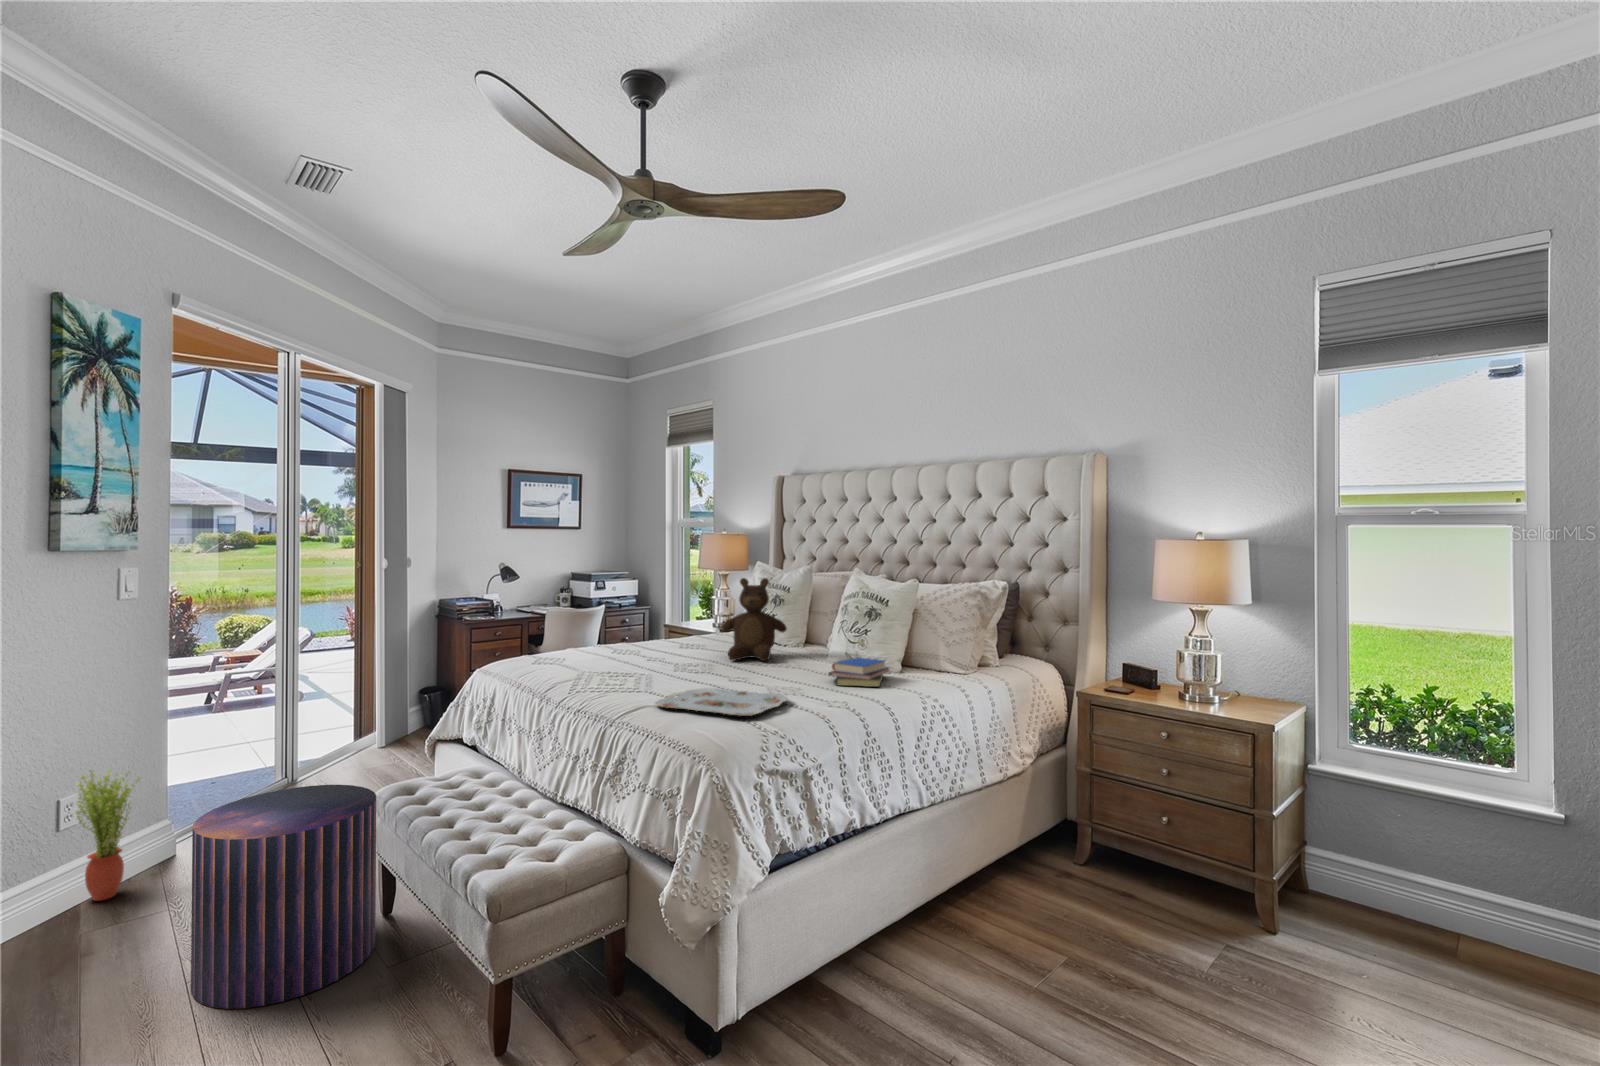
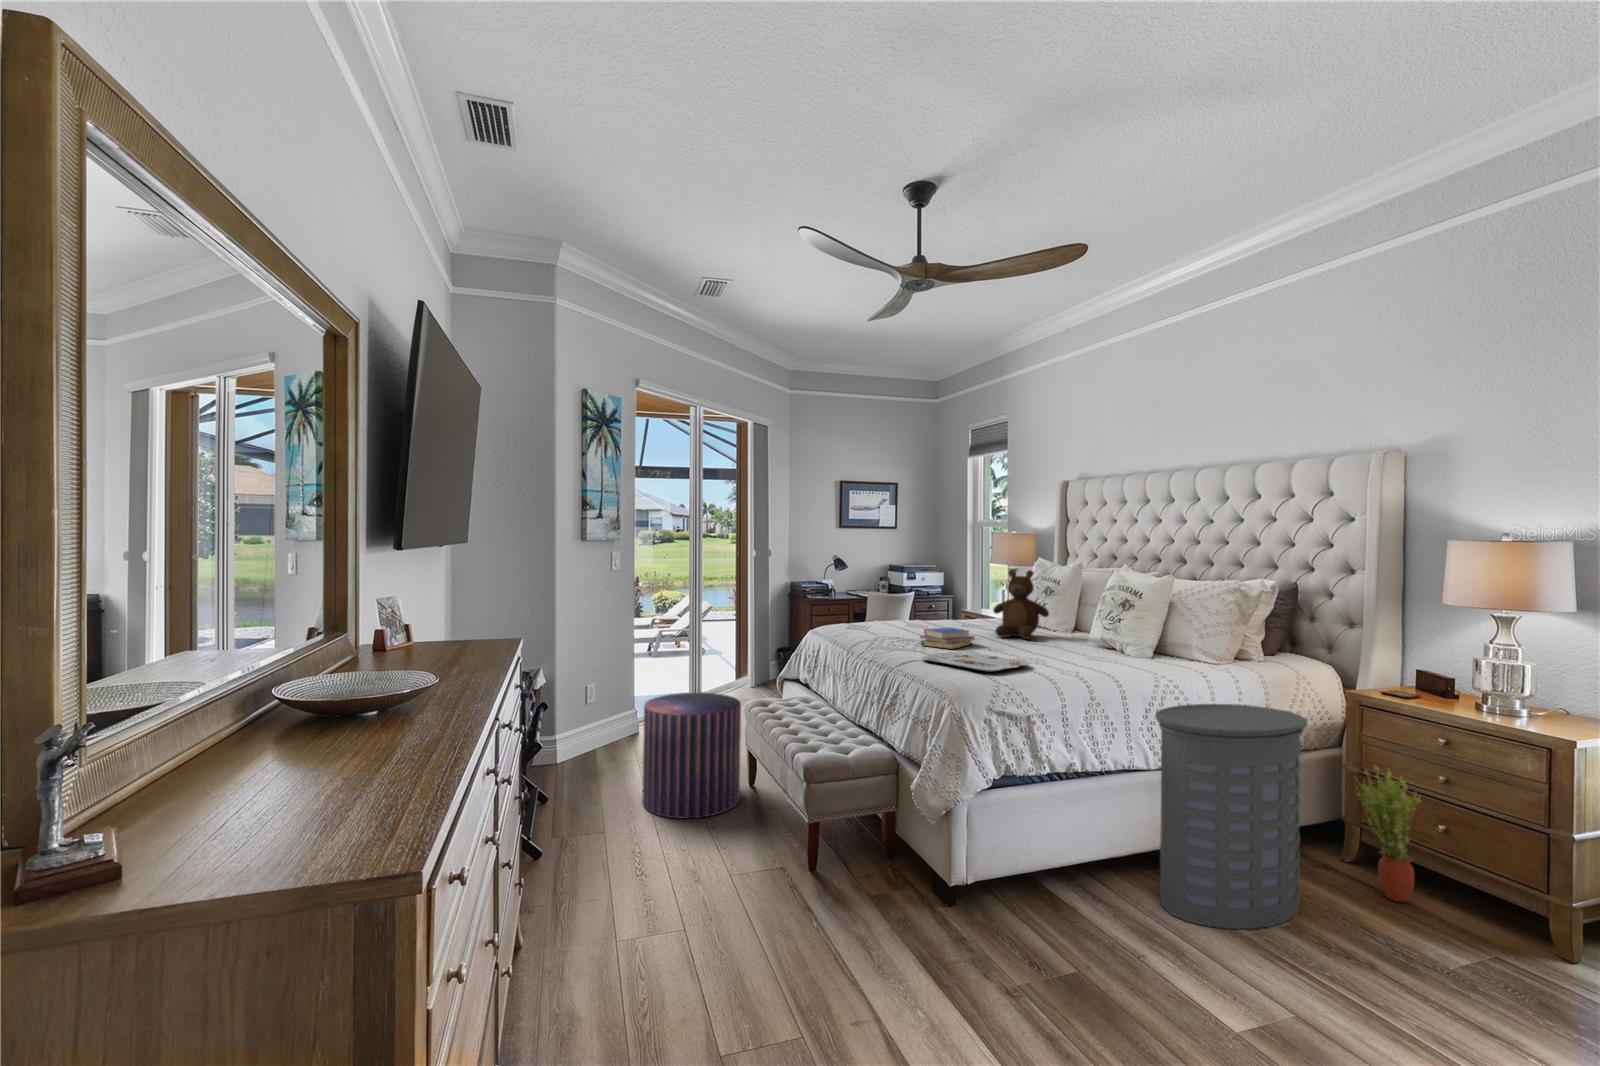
book: present [829,657,889,687] -> present [920,628,975,649]
laundry hamper: none [934,720,1070,982] -> present [1155,704,1307,929]
potted plant: present [75,769,140,901] -> present [1354,766,1421,902]

